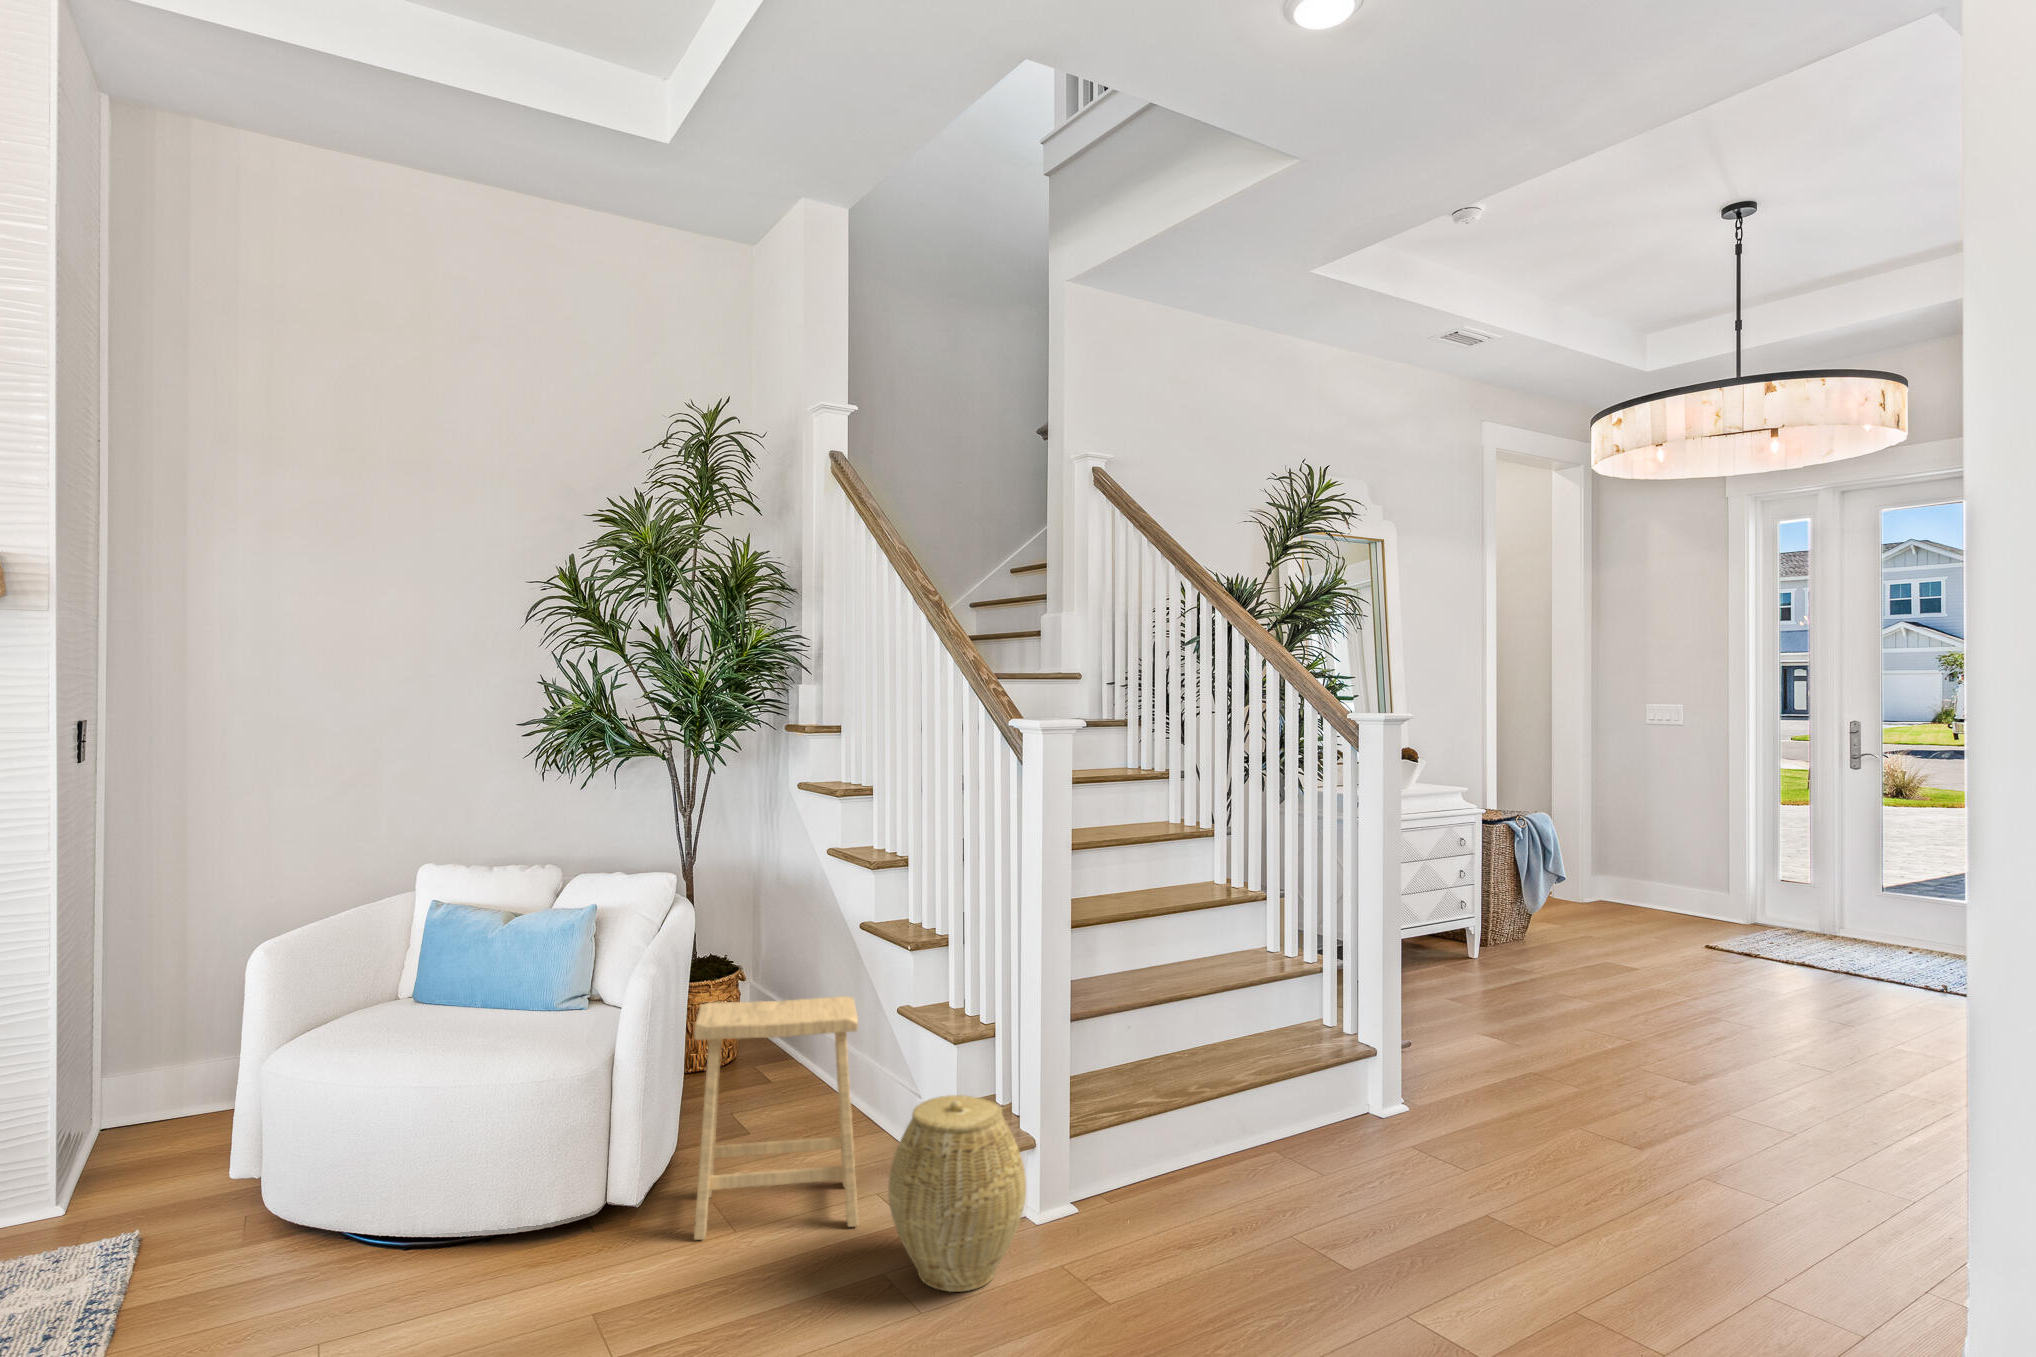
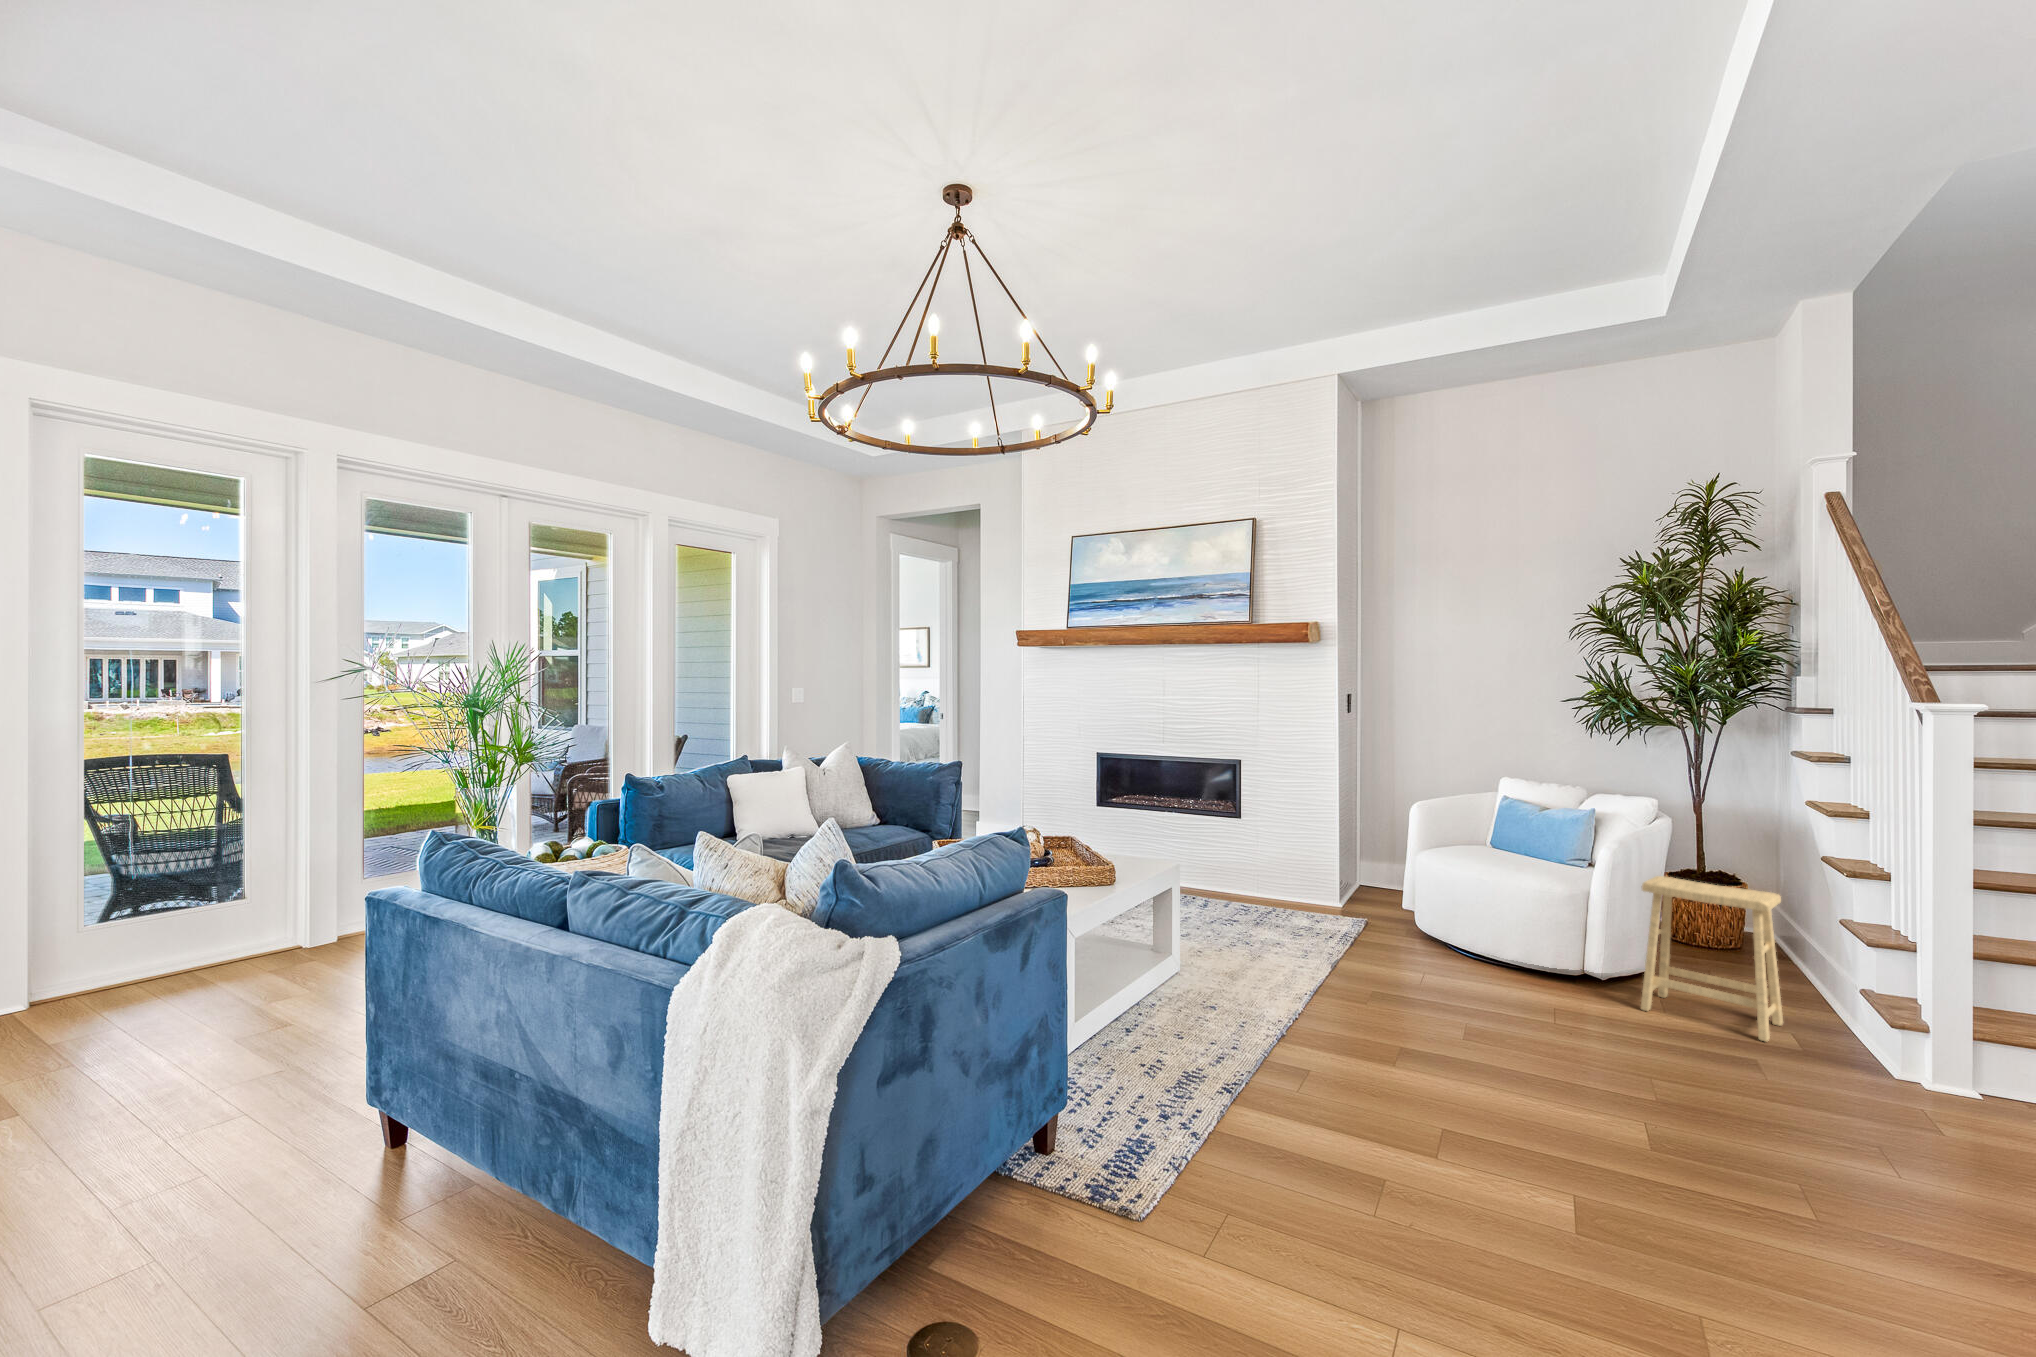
woven basket: present [888,1095,1026,1292] -> none [1770,964,1901,1098]

